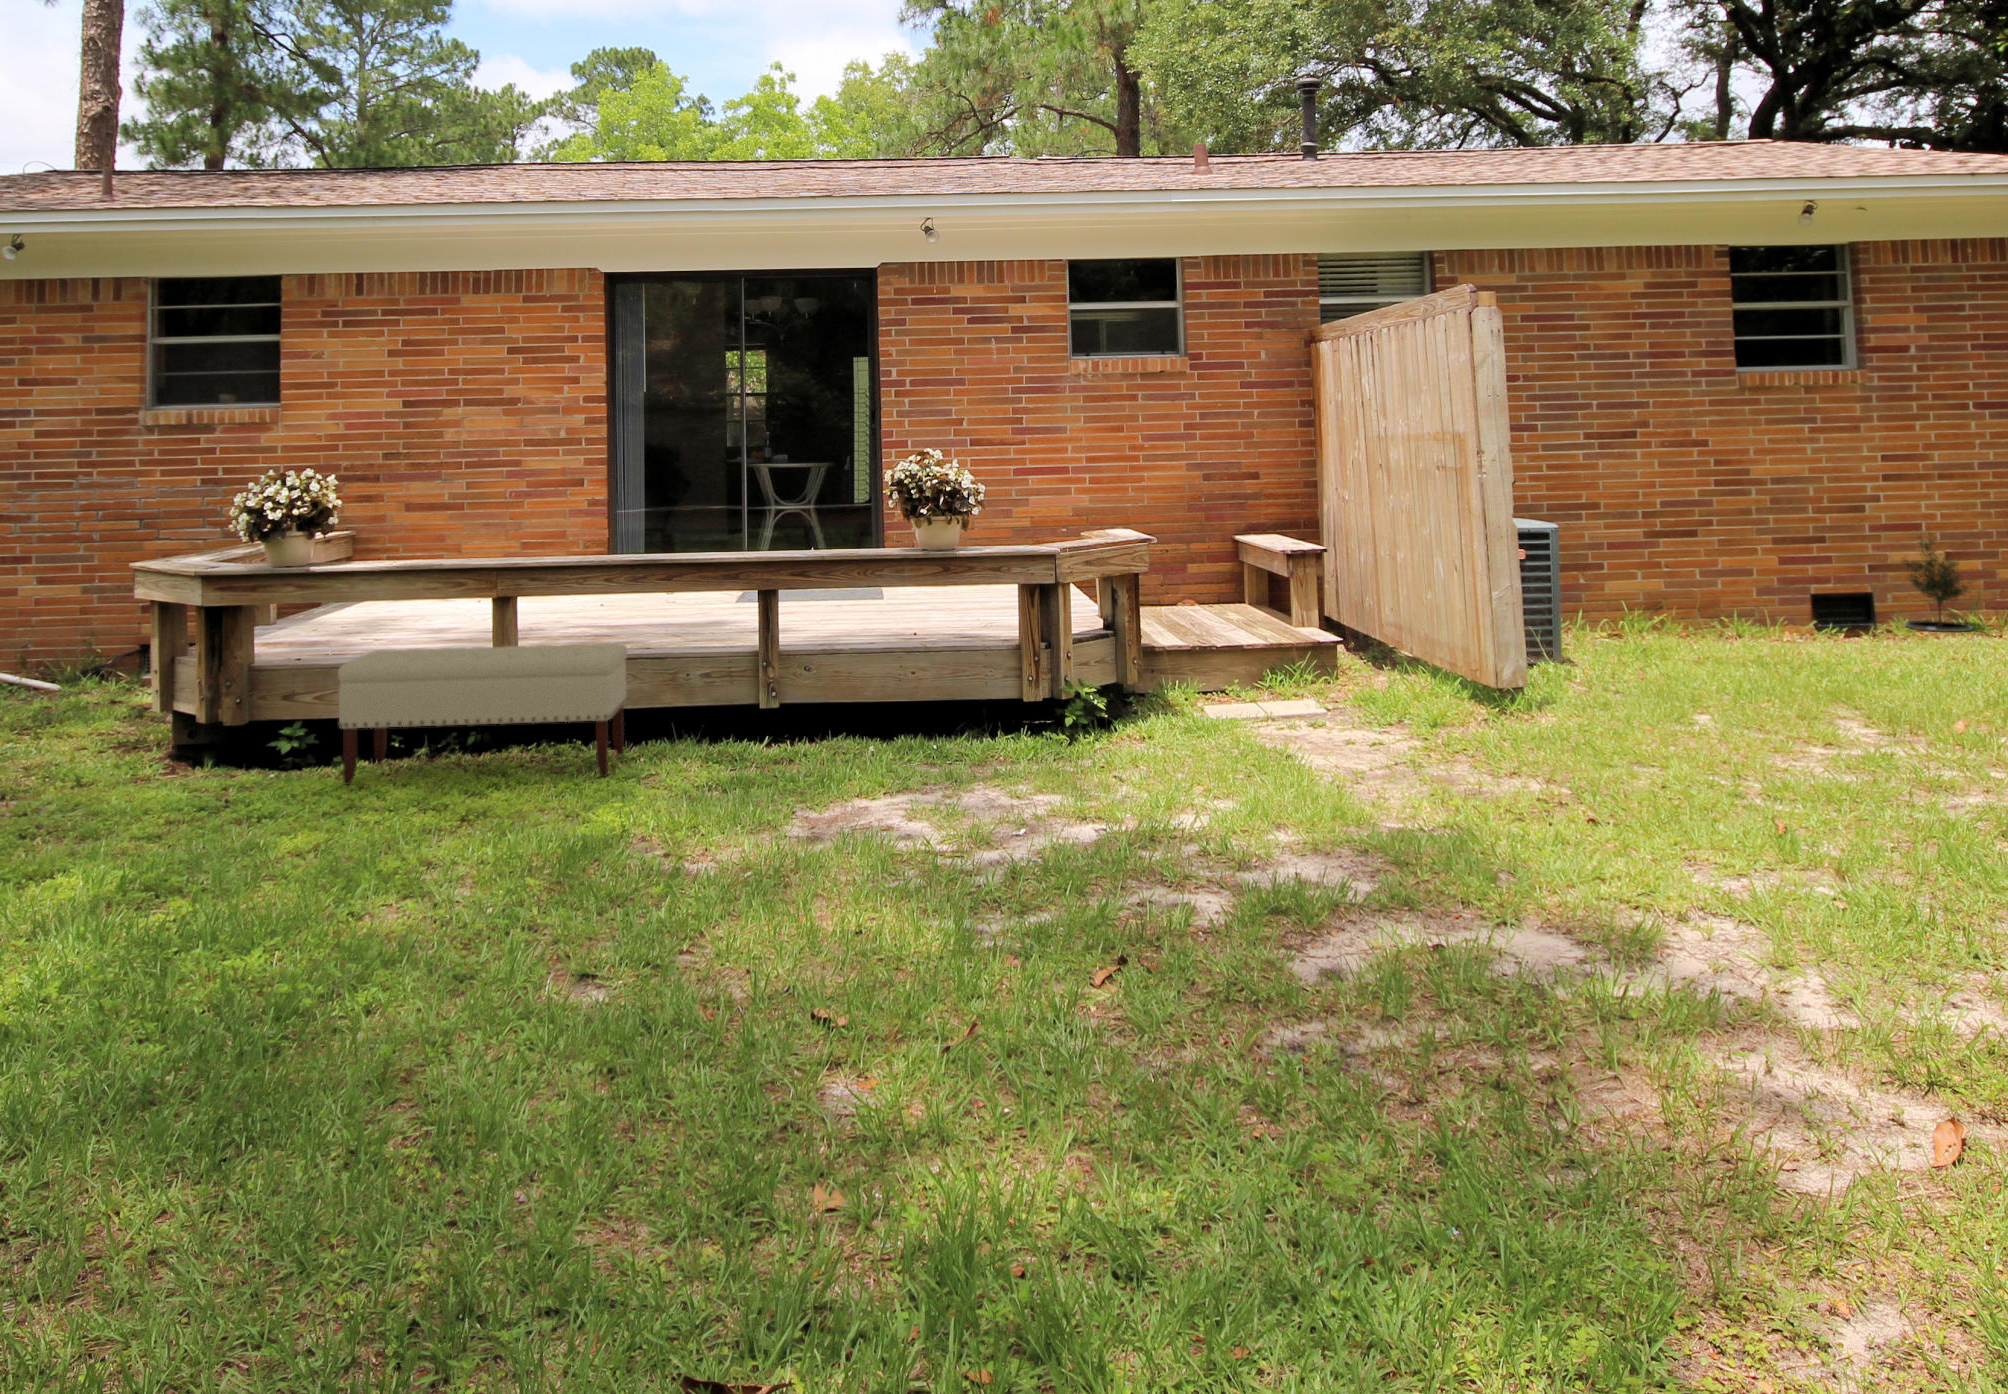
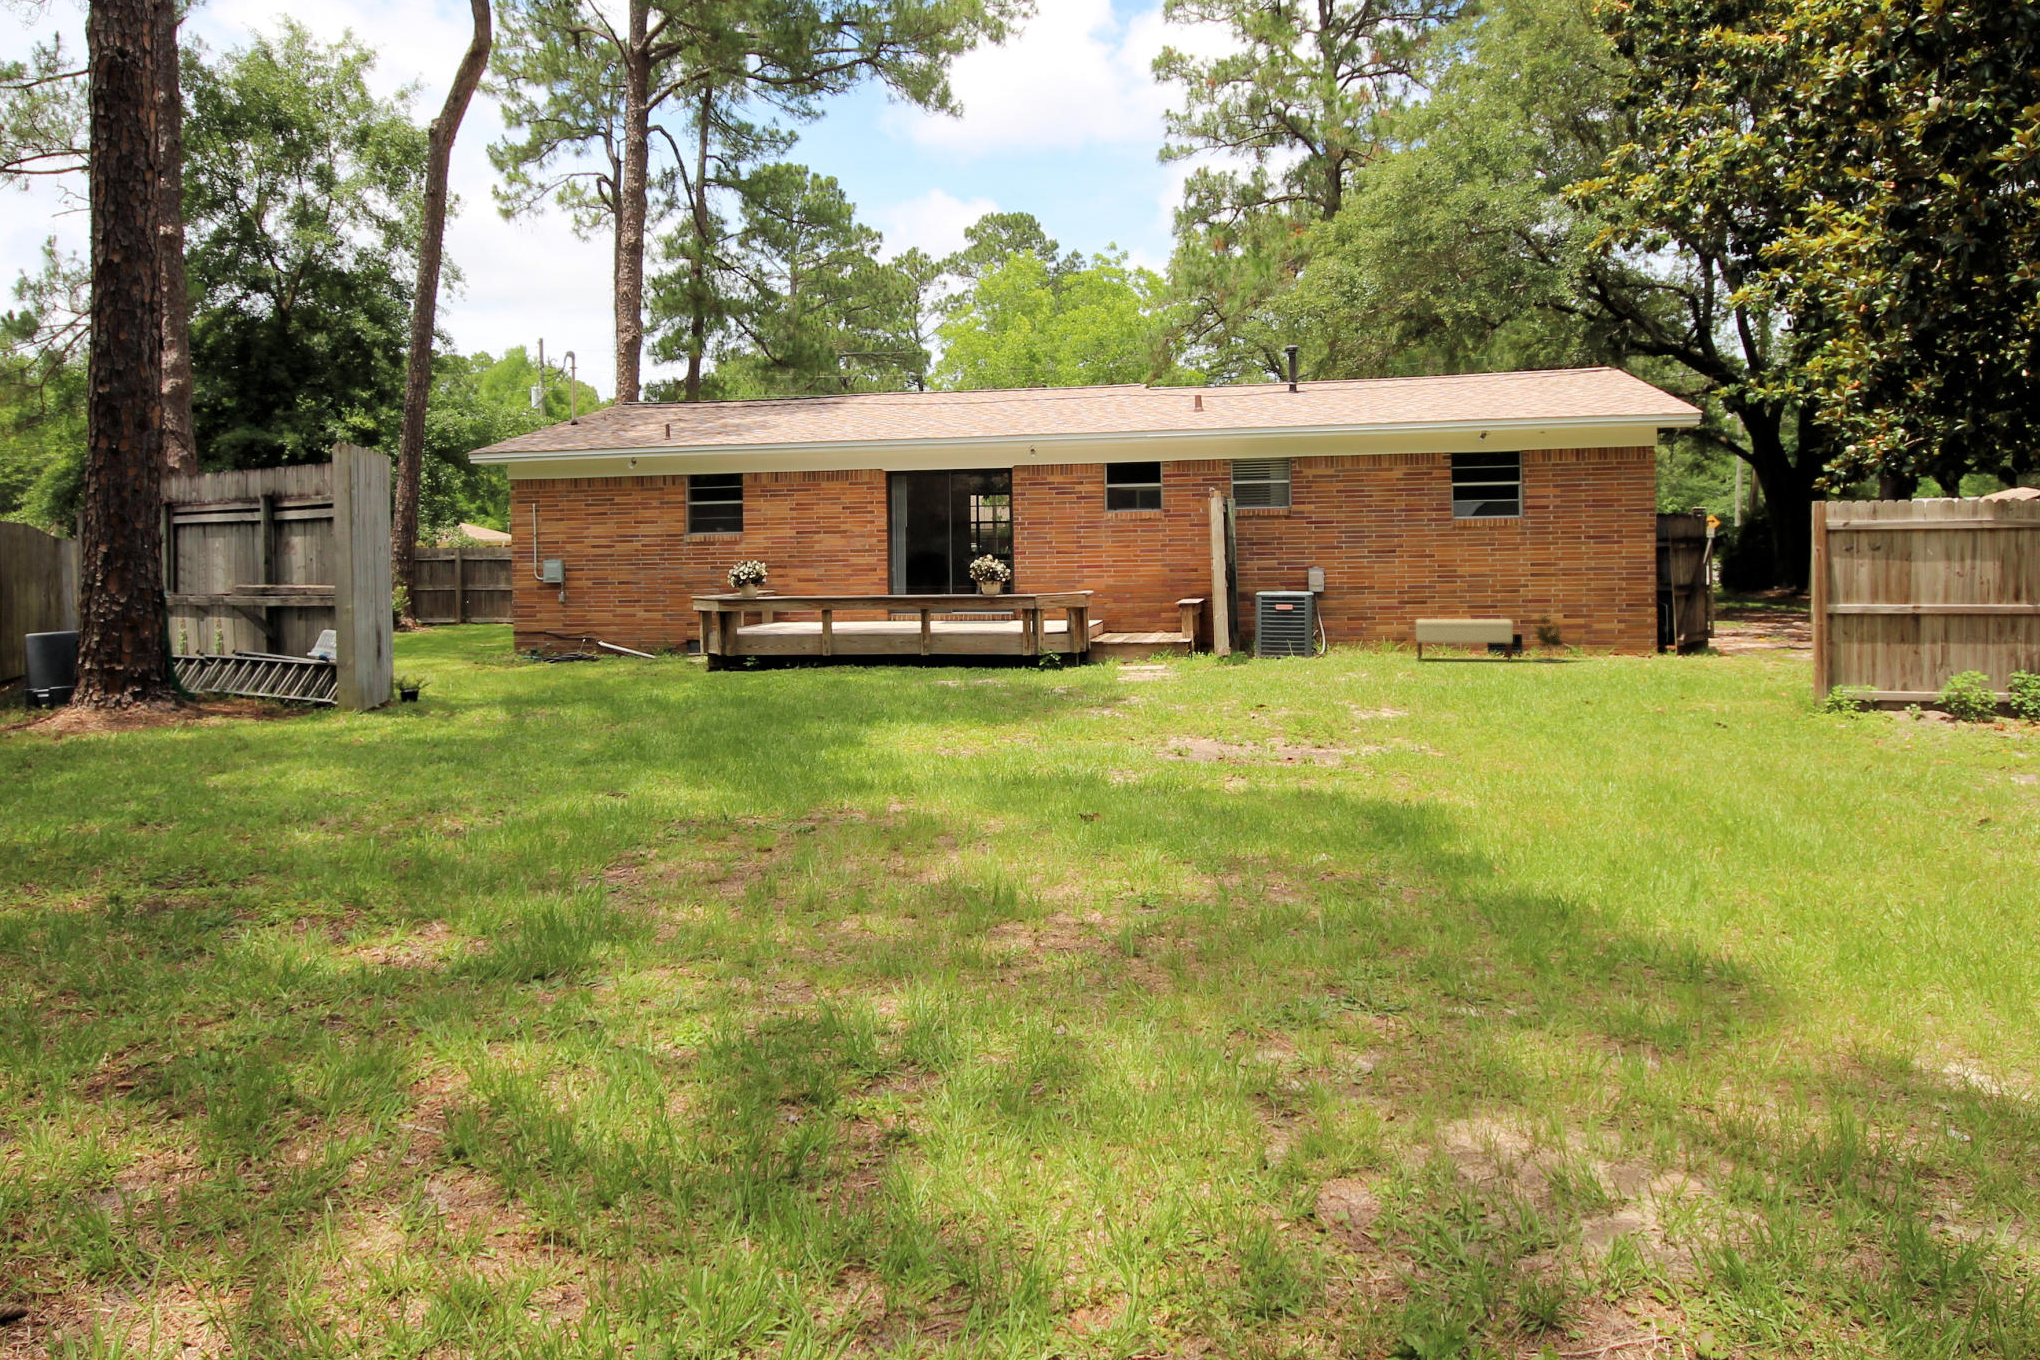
bench: present [338,643,627,785] -> present [1416,619,1514,661]

